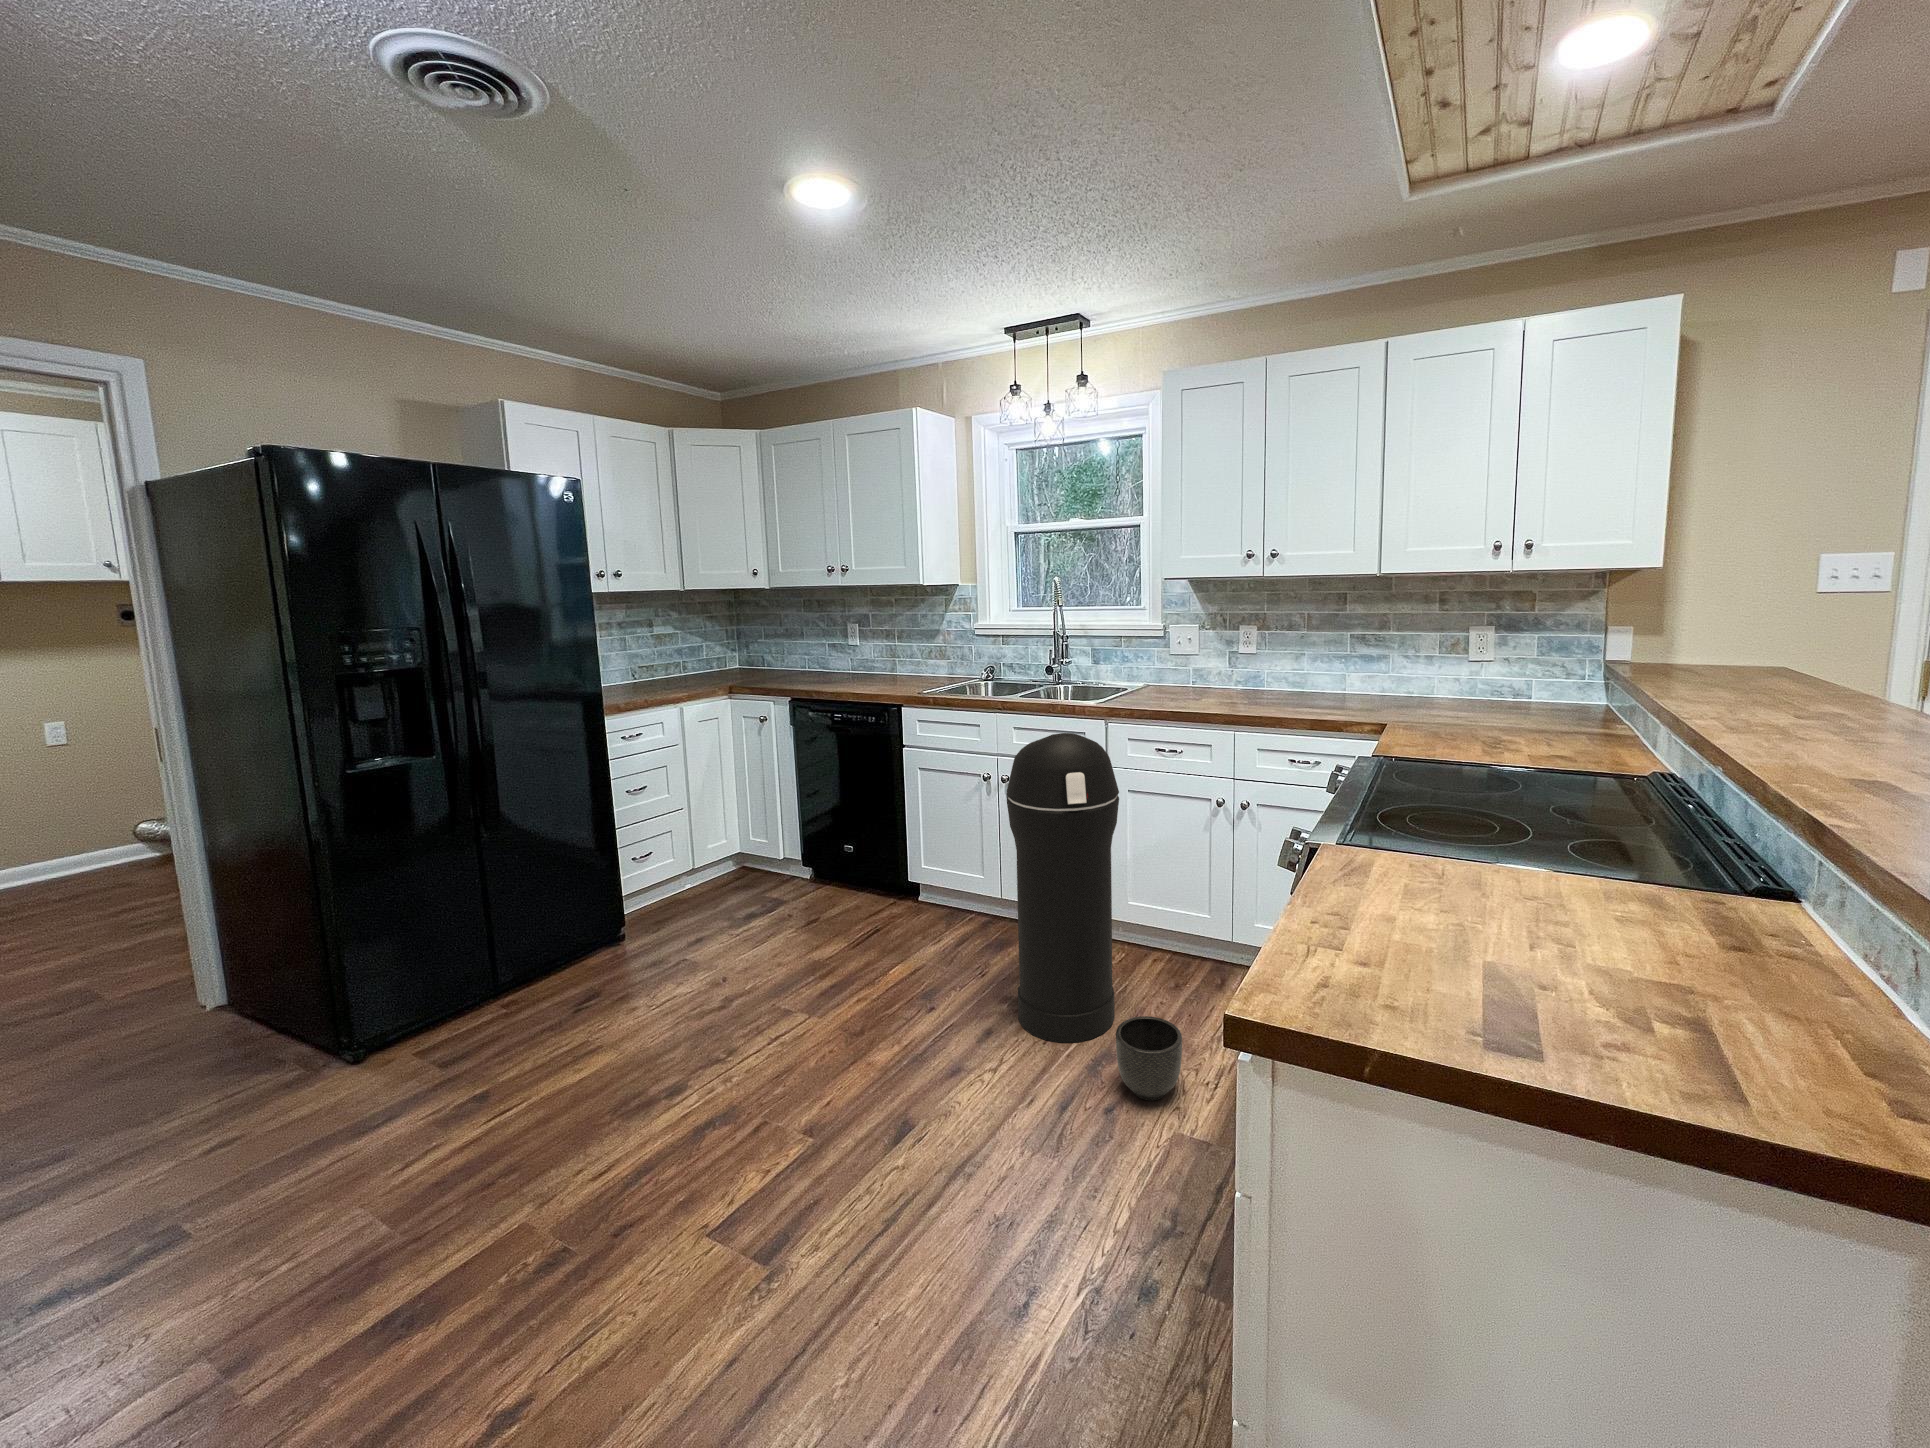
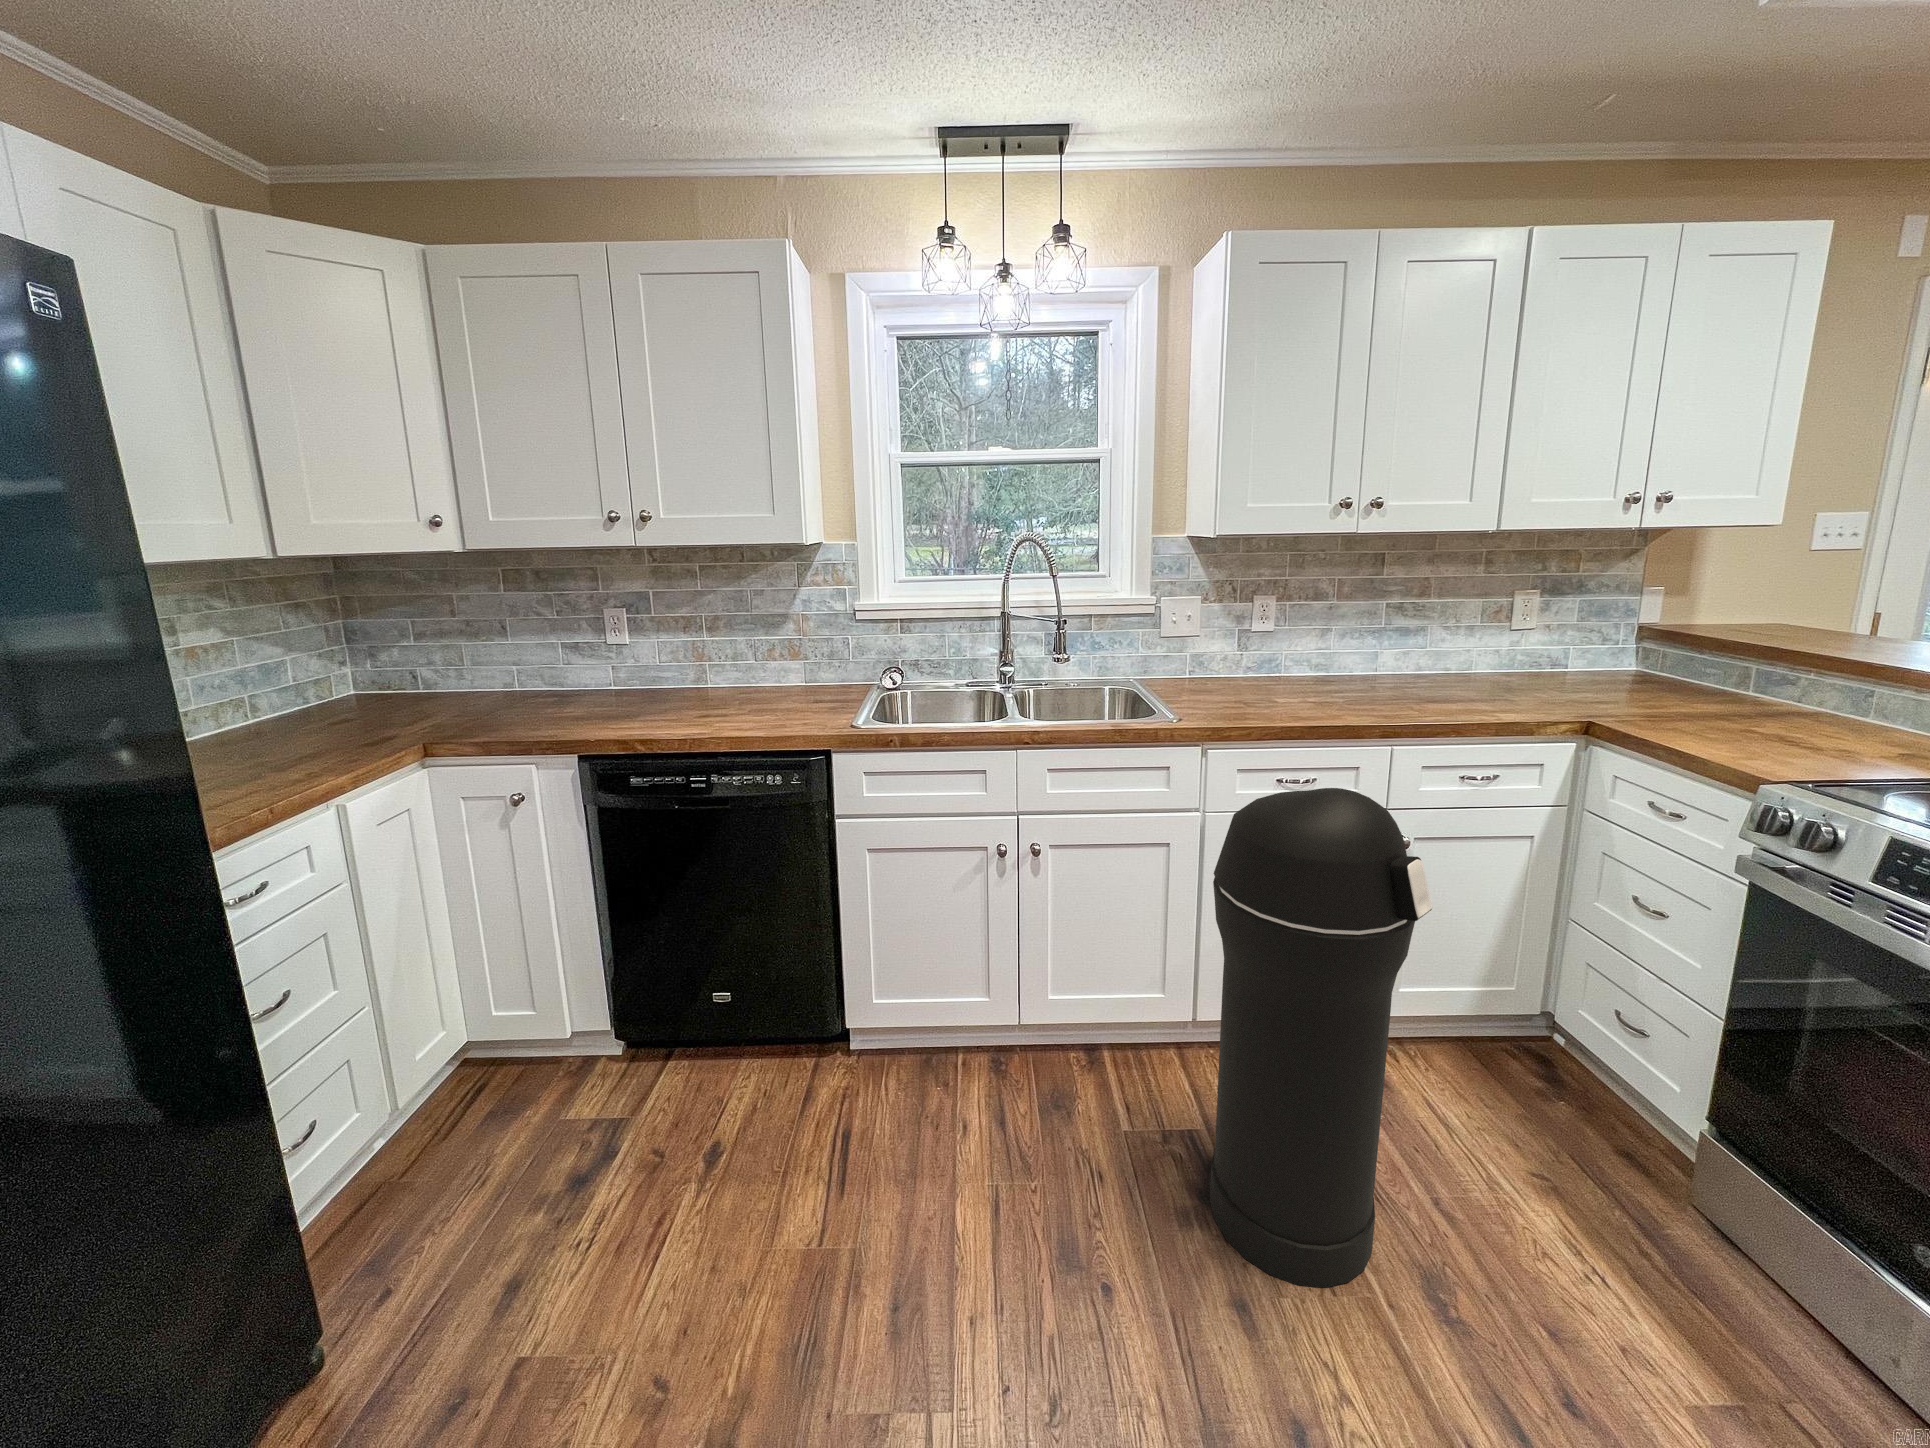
planter: present [1116,1016,1182,1101] -> none [1497,1209,1630,1358]

